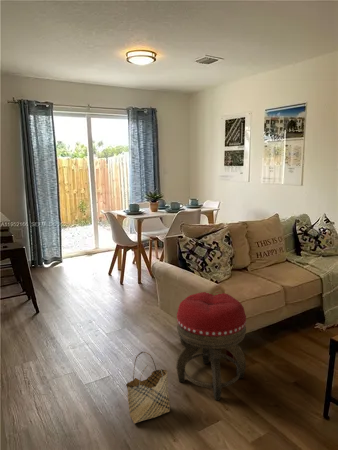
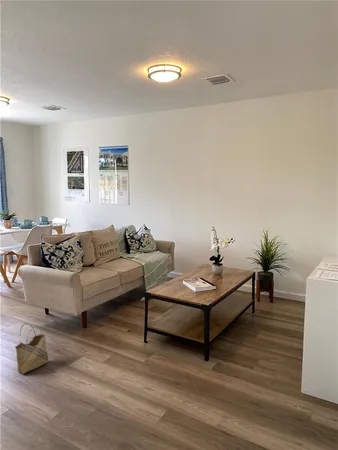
footstool: present [177,292,246,400] -> none [47,279,98,350]

